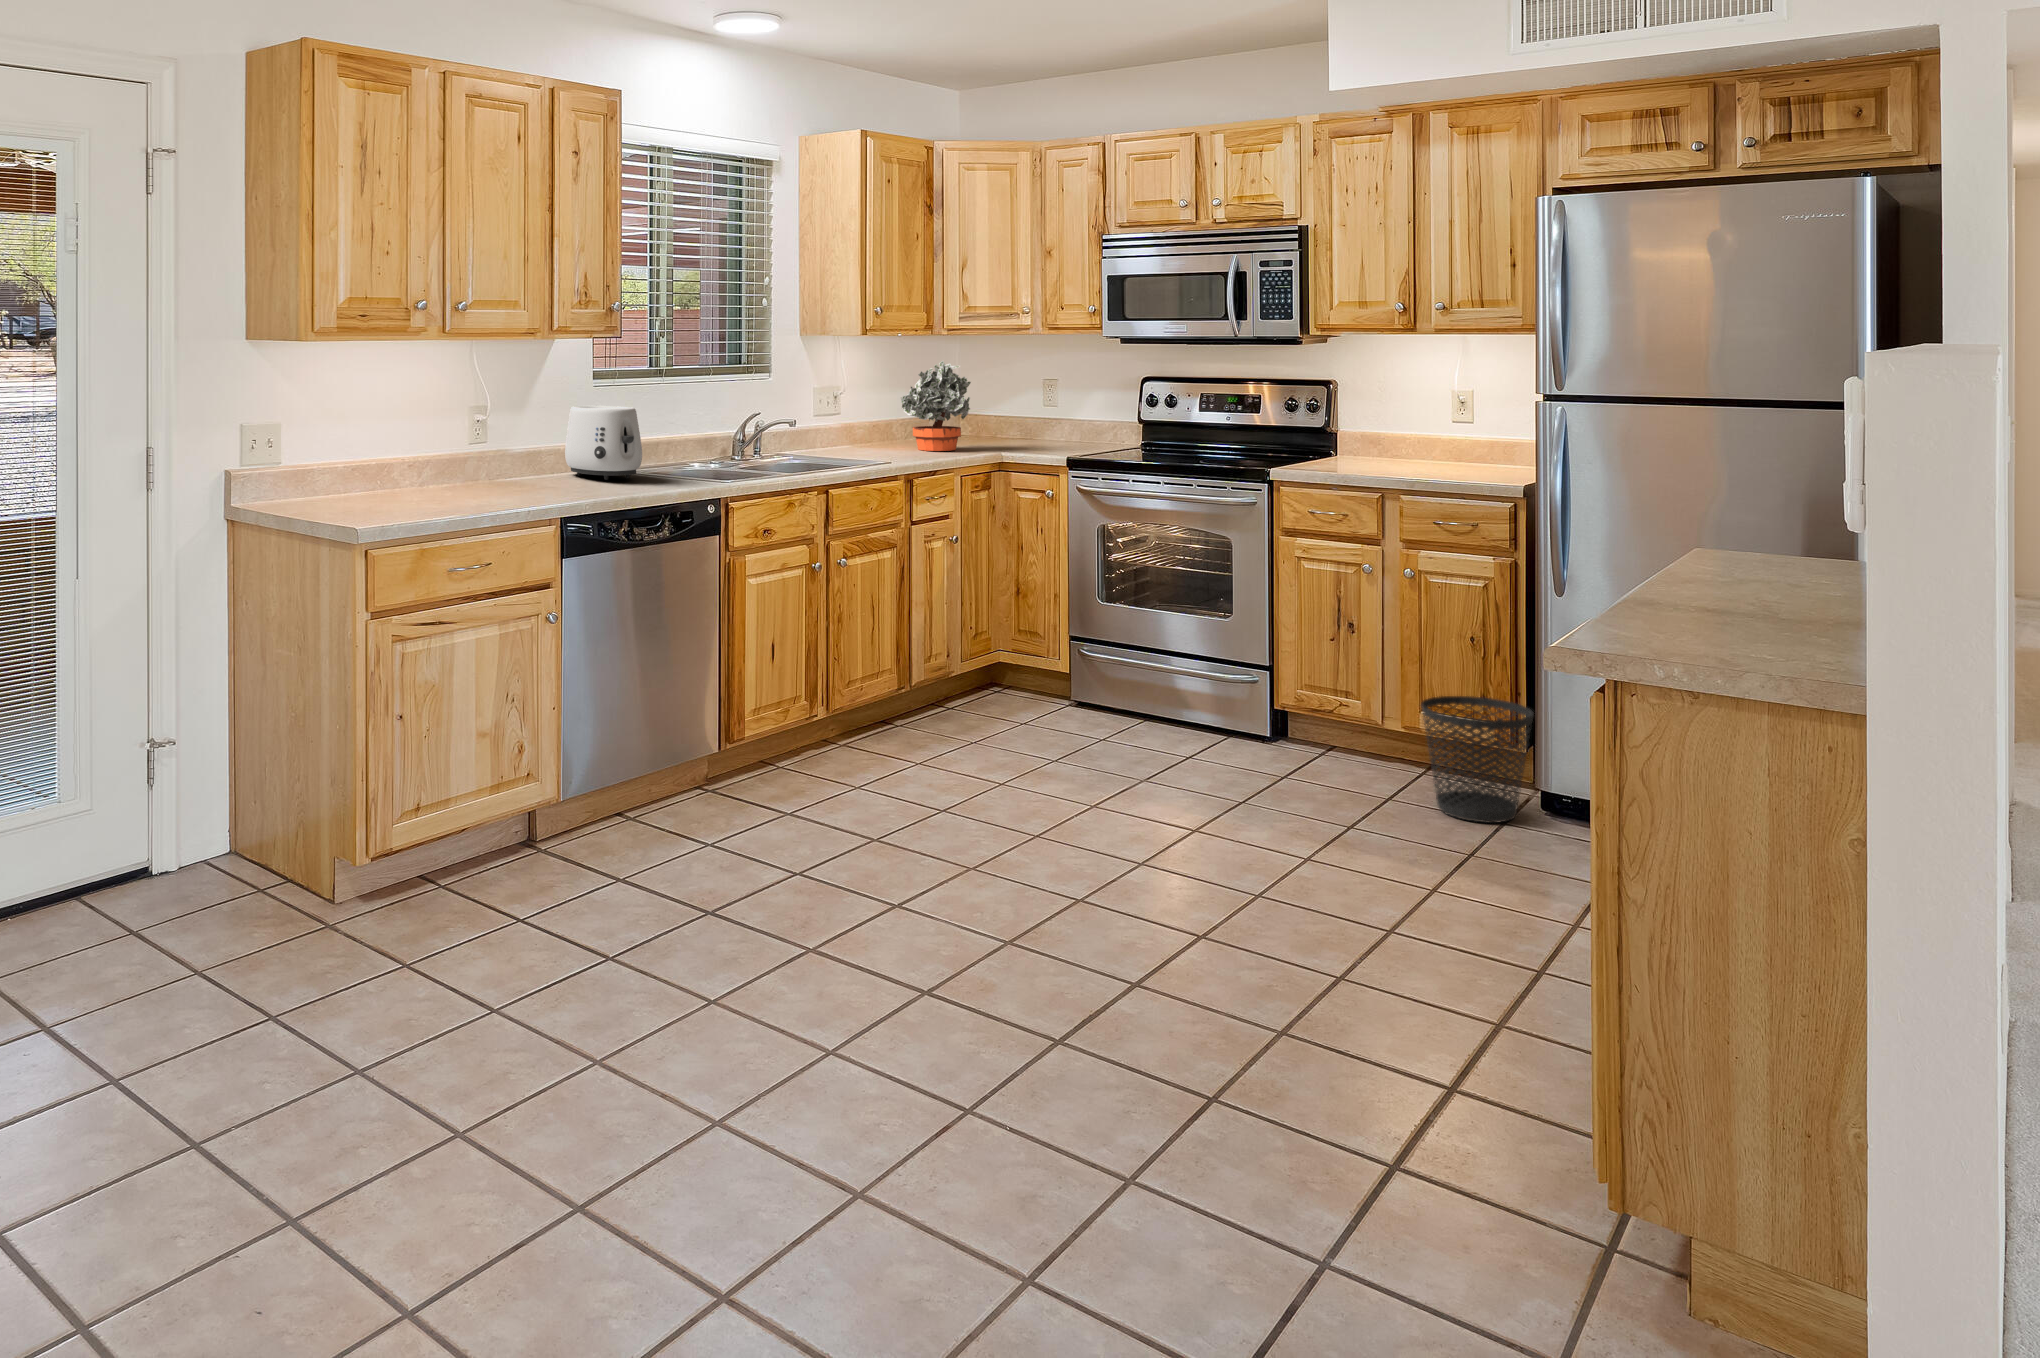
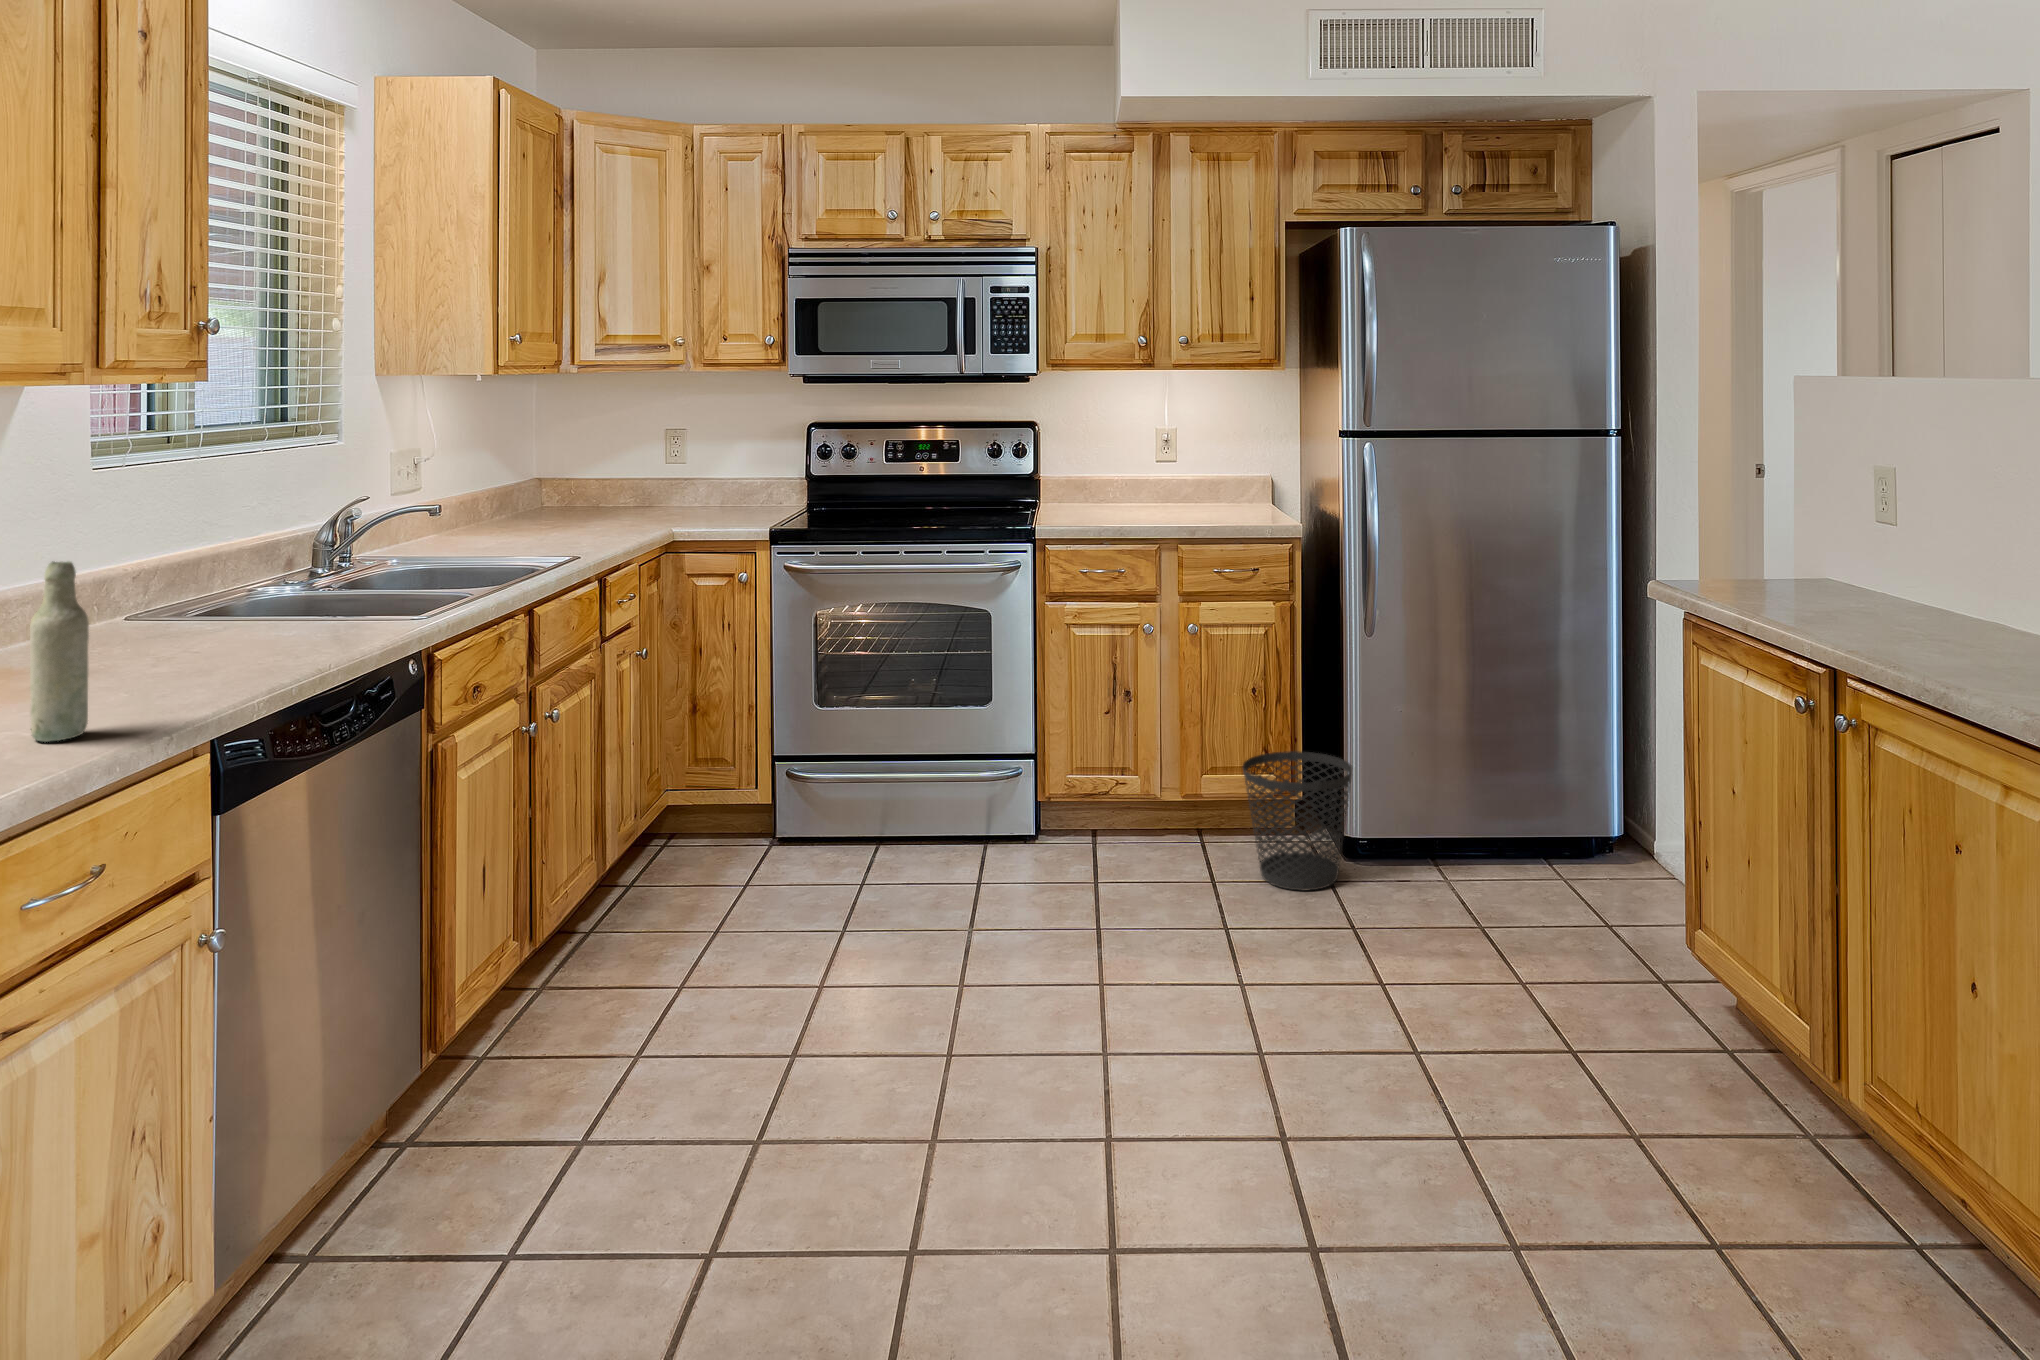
potted plant: present [901,361,971,451] -> none [517,412,609,533]
toaster: present [565,406,642,480] -> none [71,520,243,650]
bottle: none [494,411,519,503] -> present [30,561,89,742]

